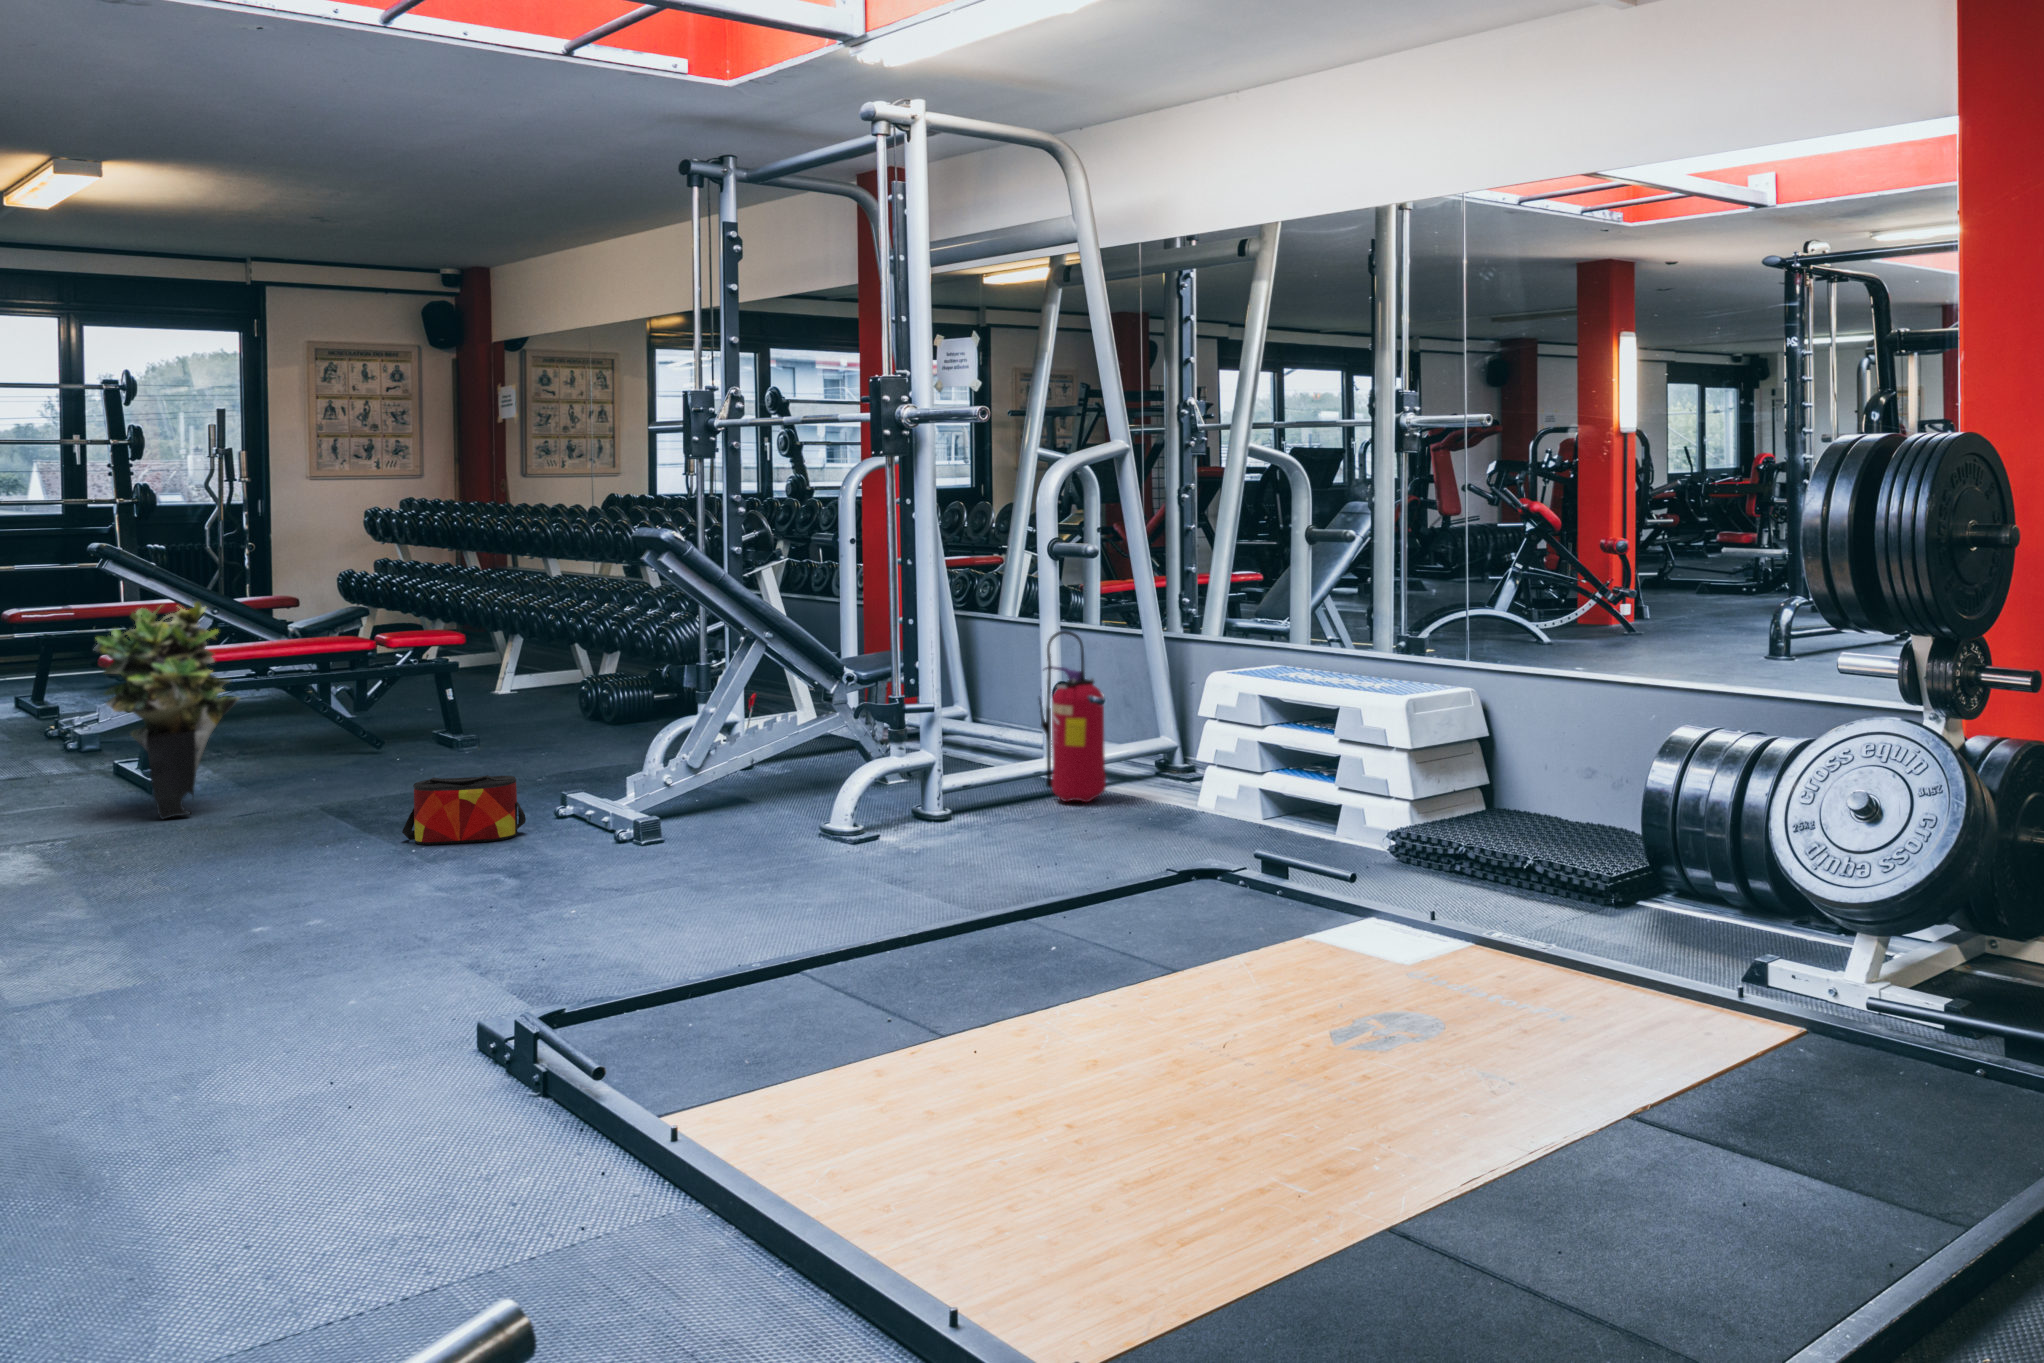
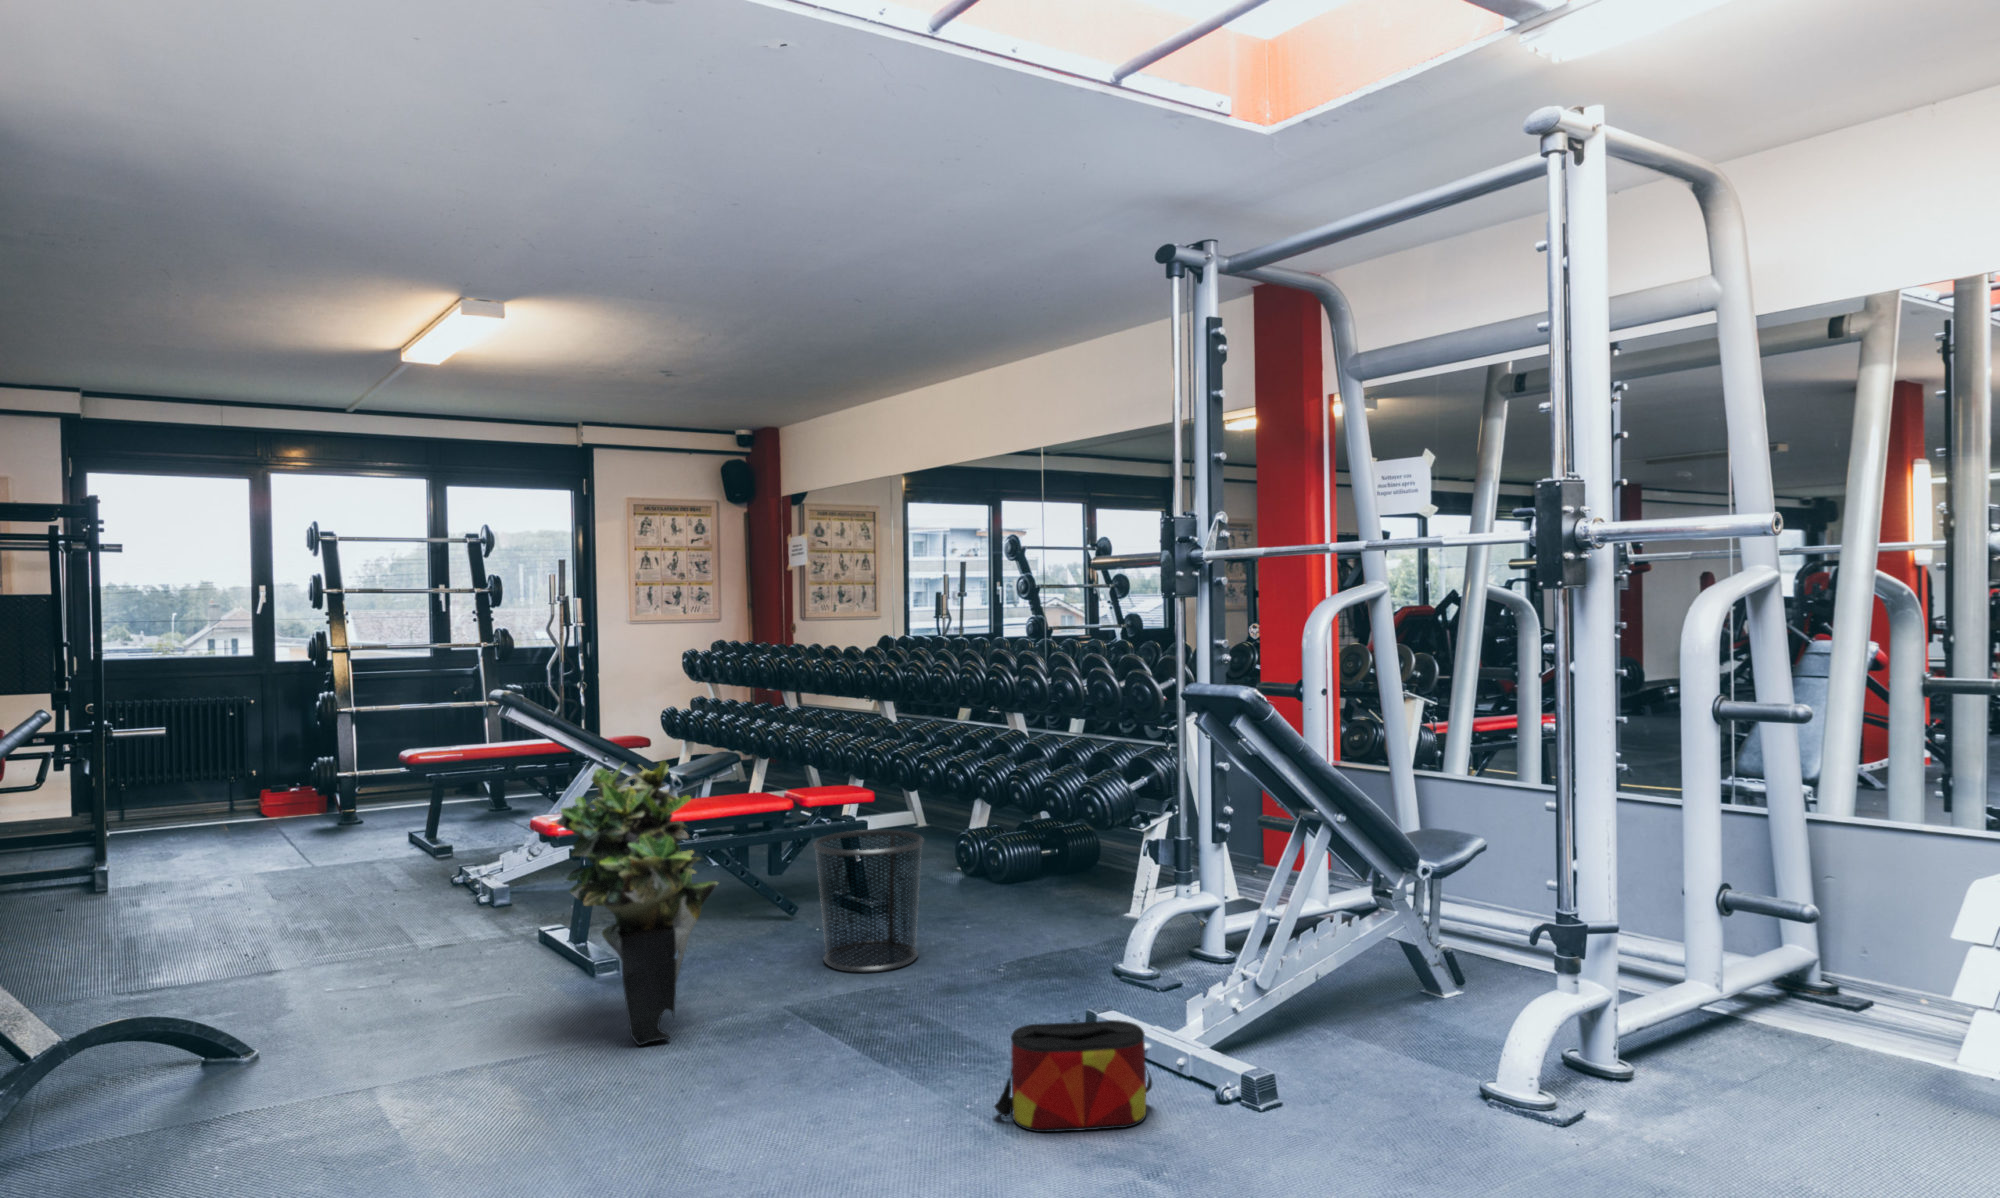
fire extinguisher: present [1039,630,1106,802] -> none [1795,809,1925,1065]
trash can: none [358,668,464,780] -> present [813,830,924,972]

